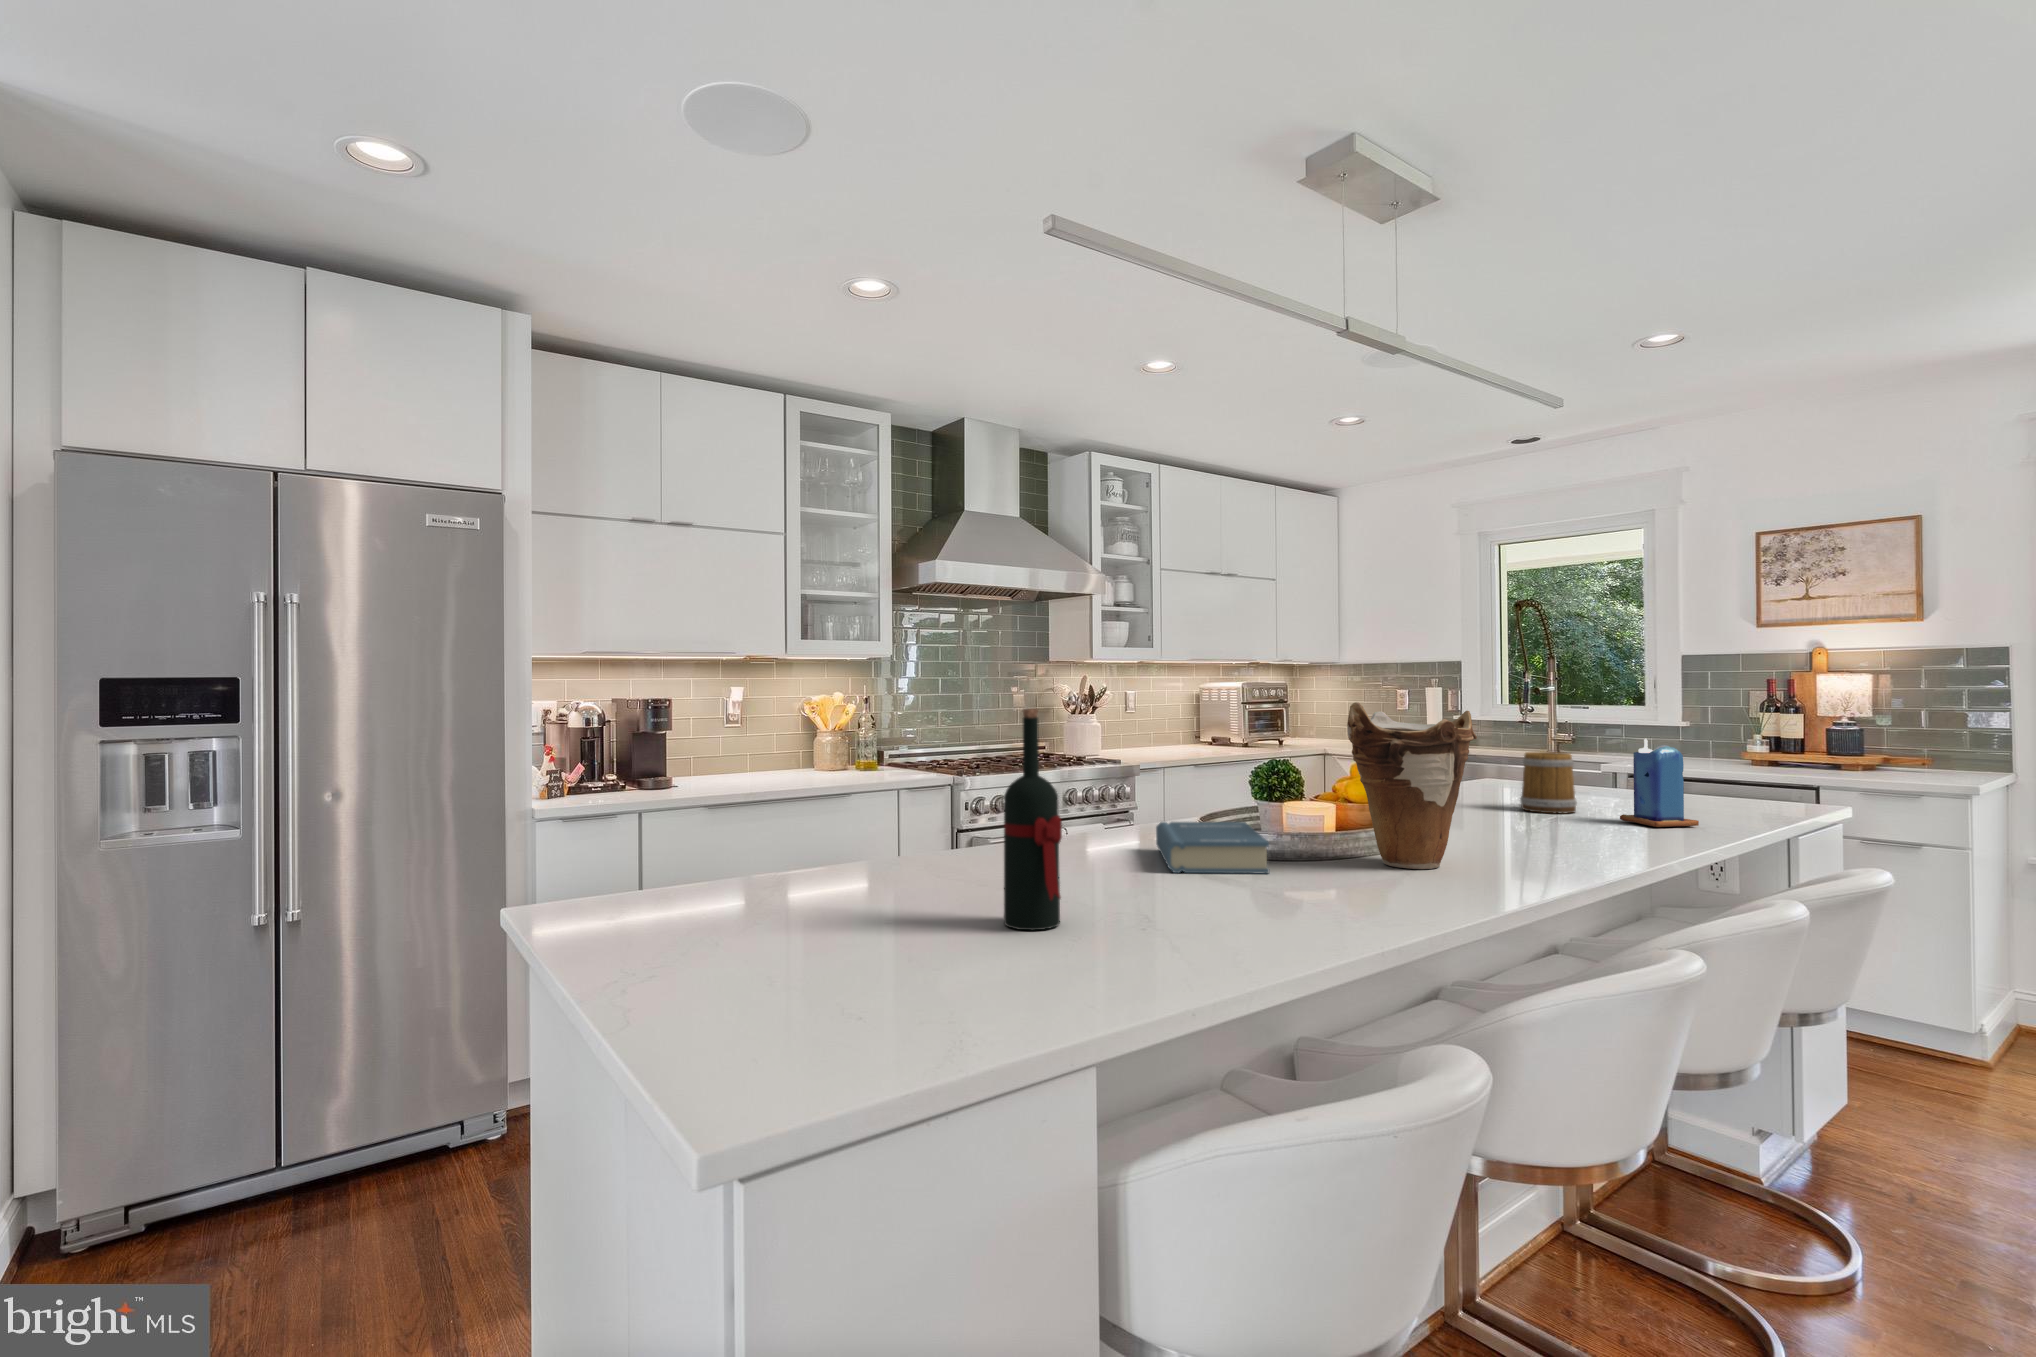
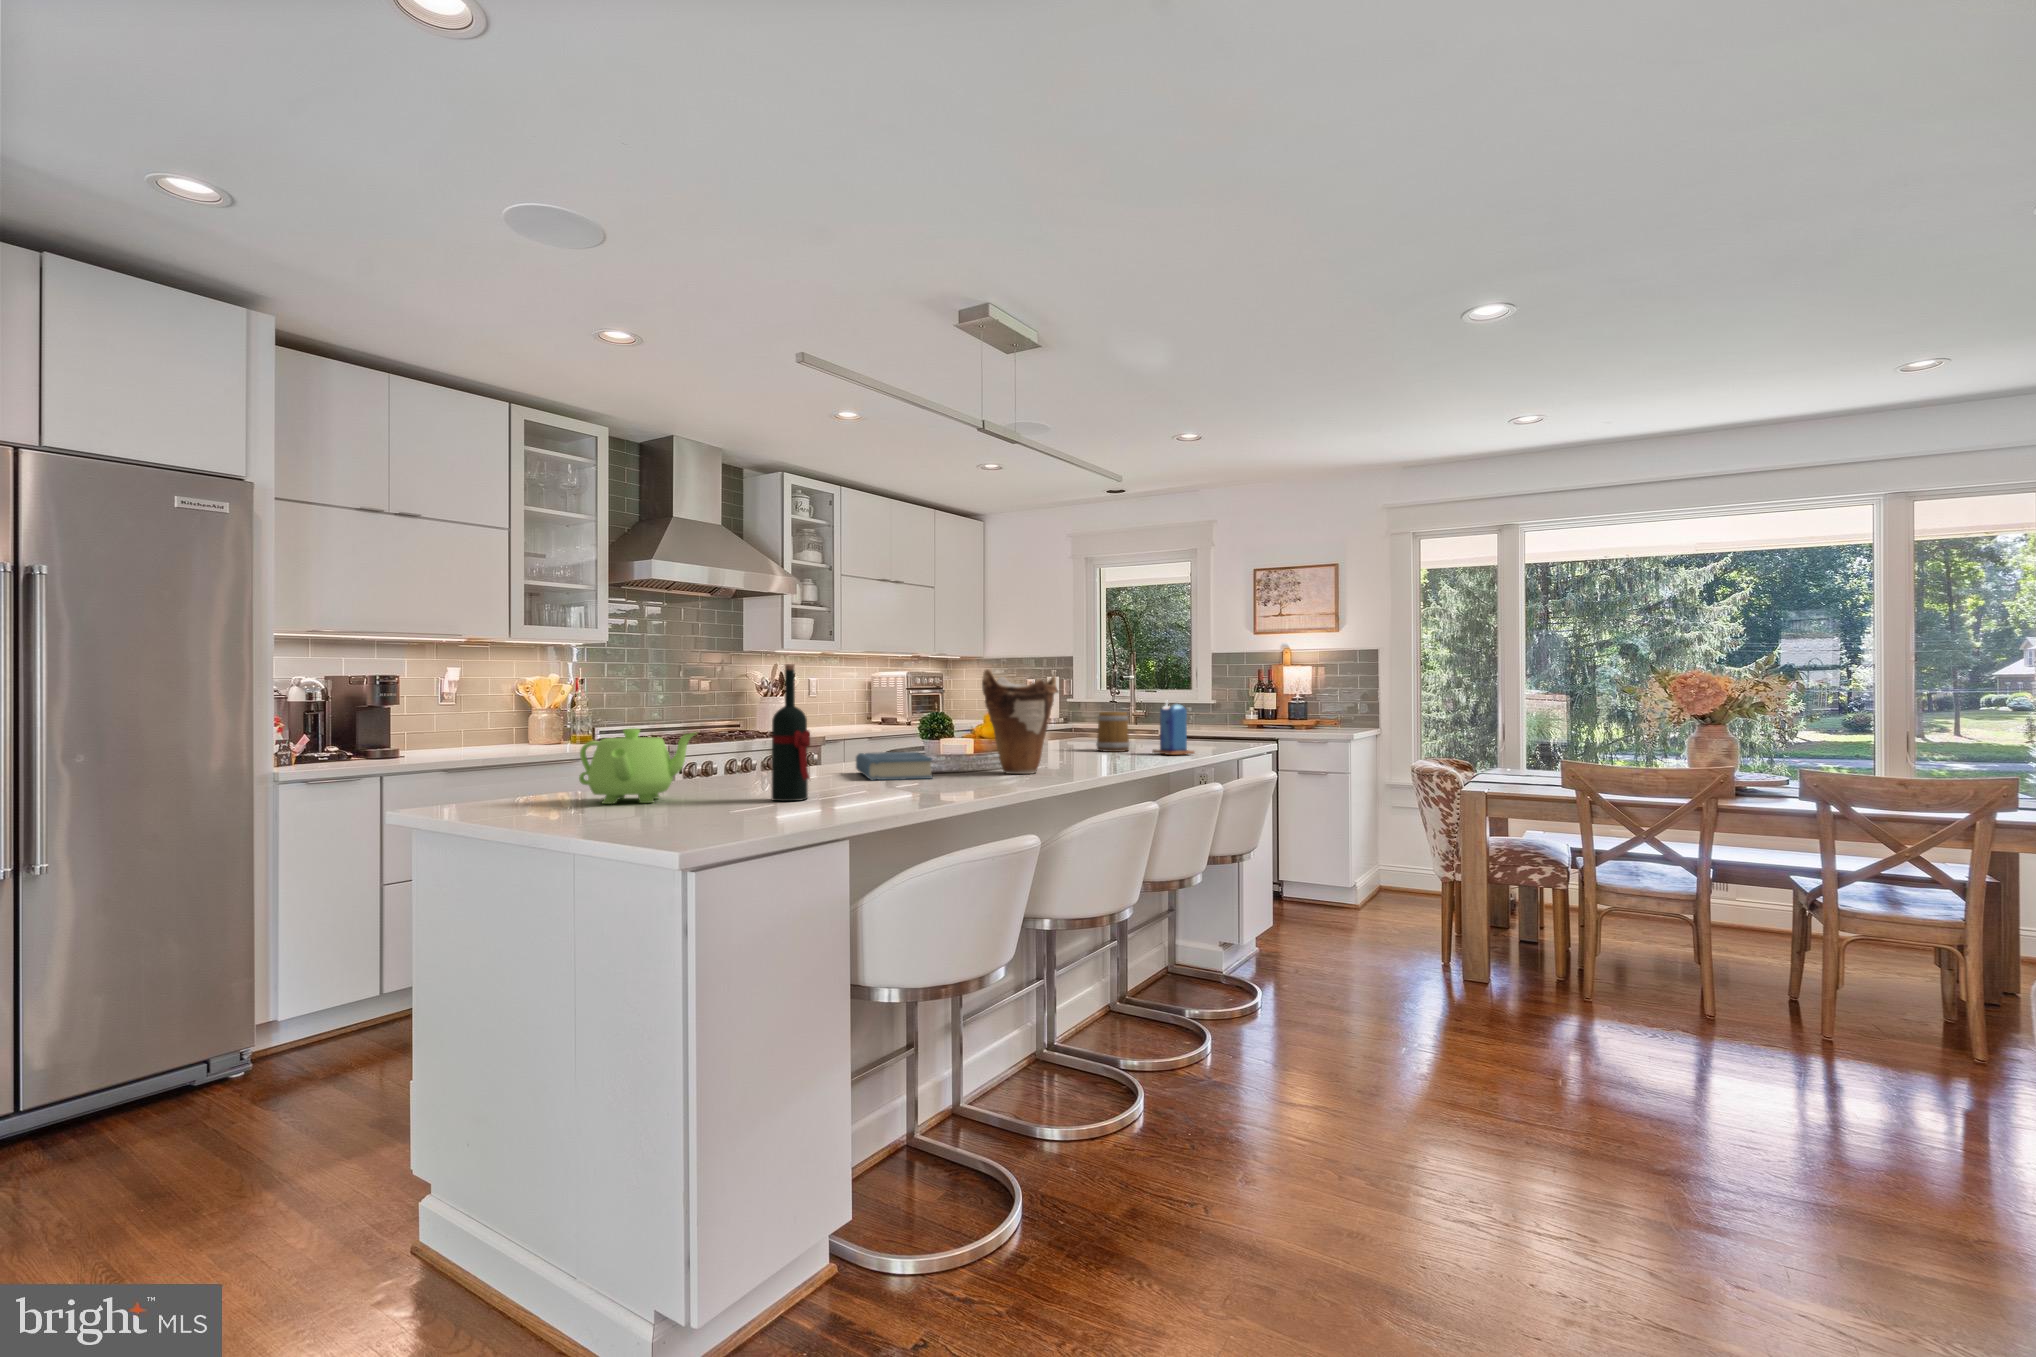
teapot: none [741,802,901,918] -> present [579,728,695,804]

